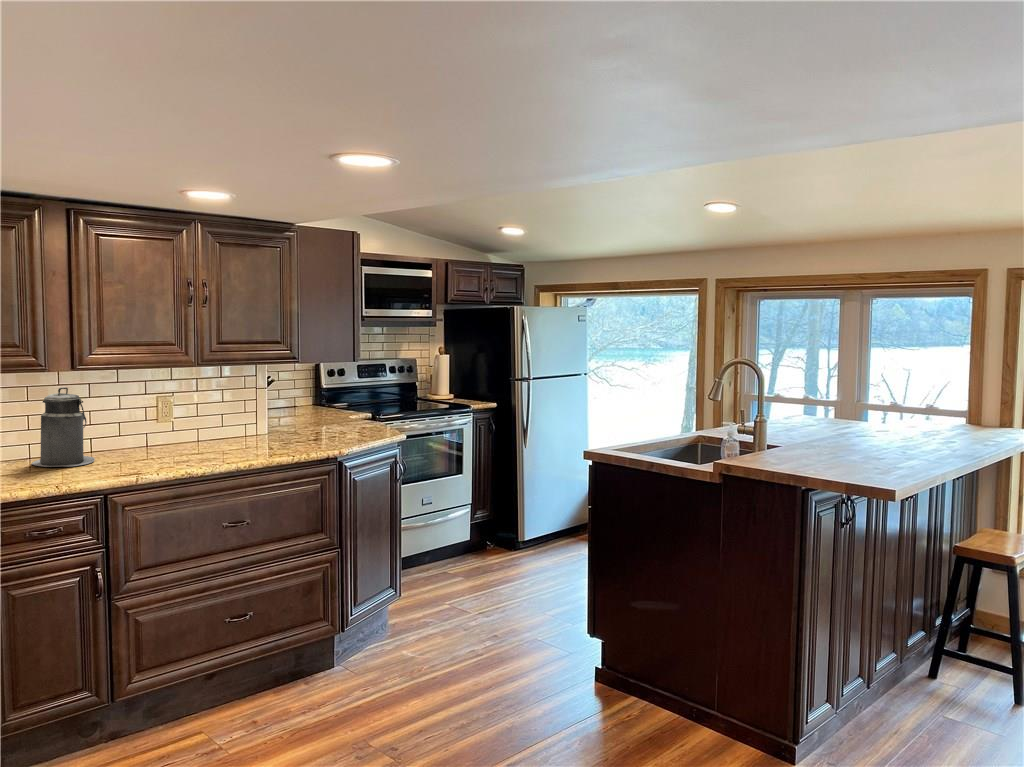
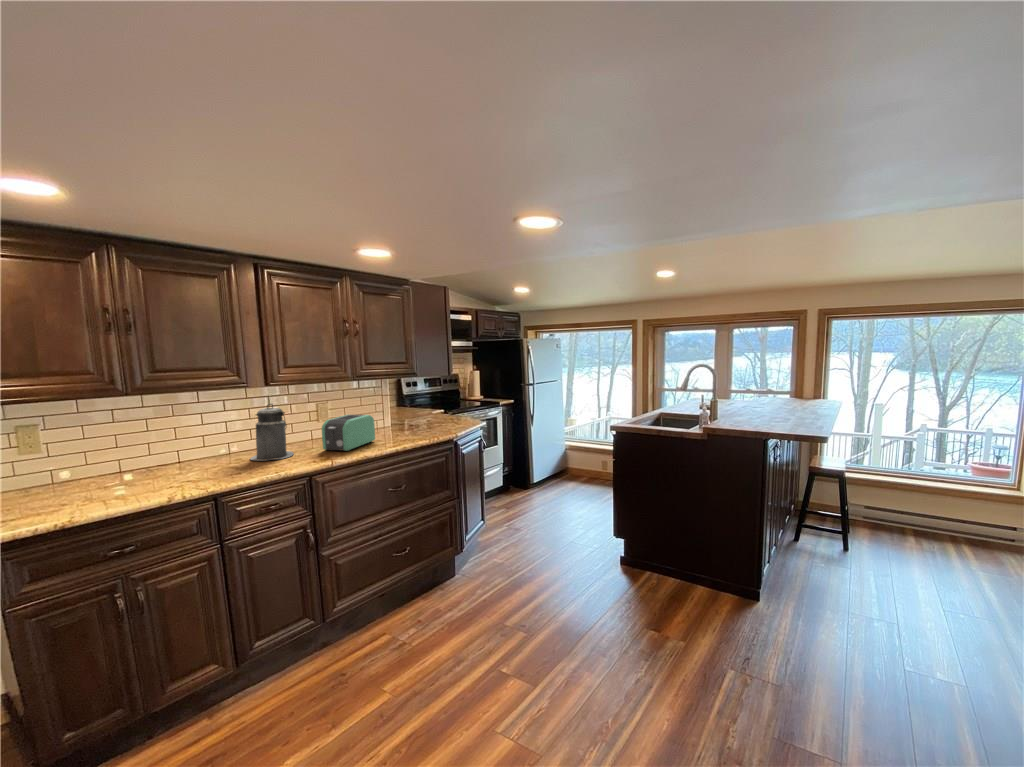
toaster: none [136,411,221,464] -> present [322,415,375,451]

